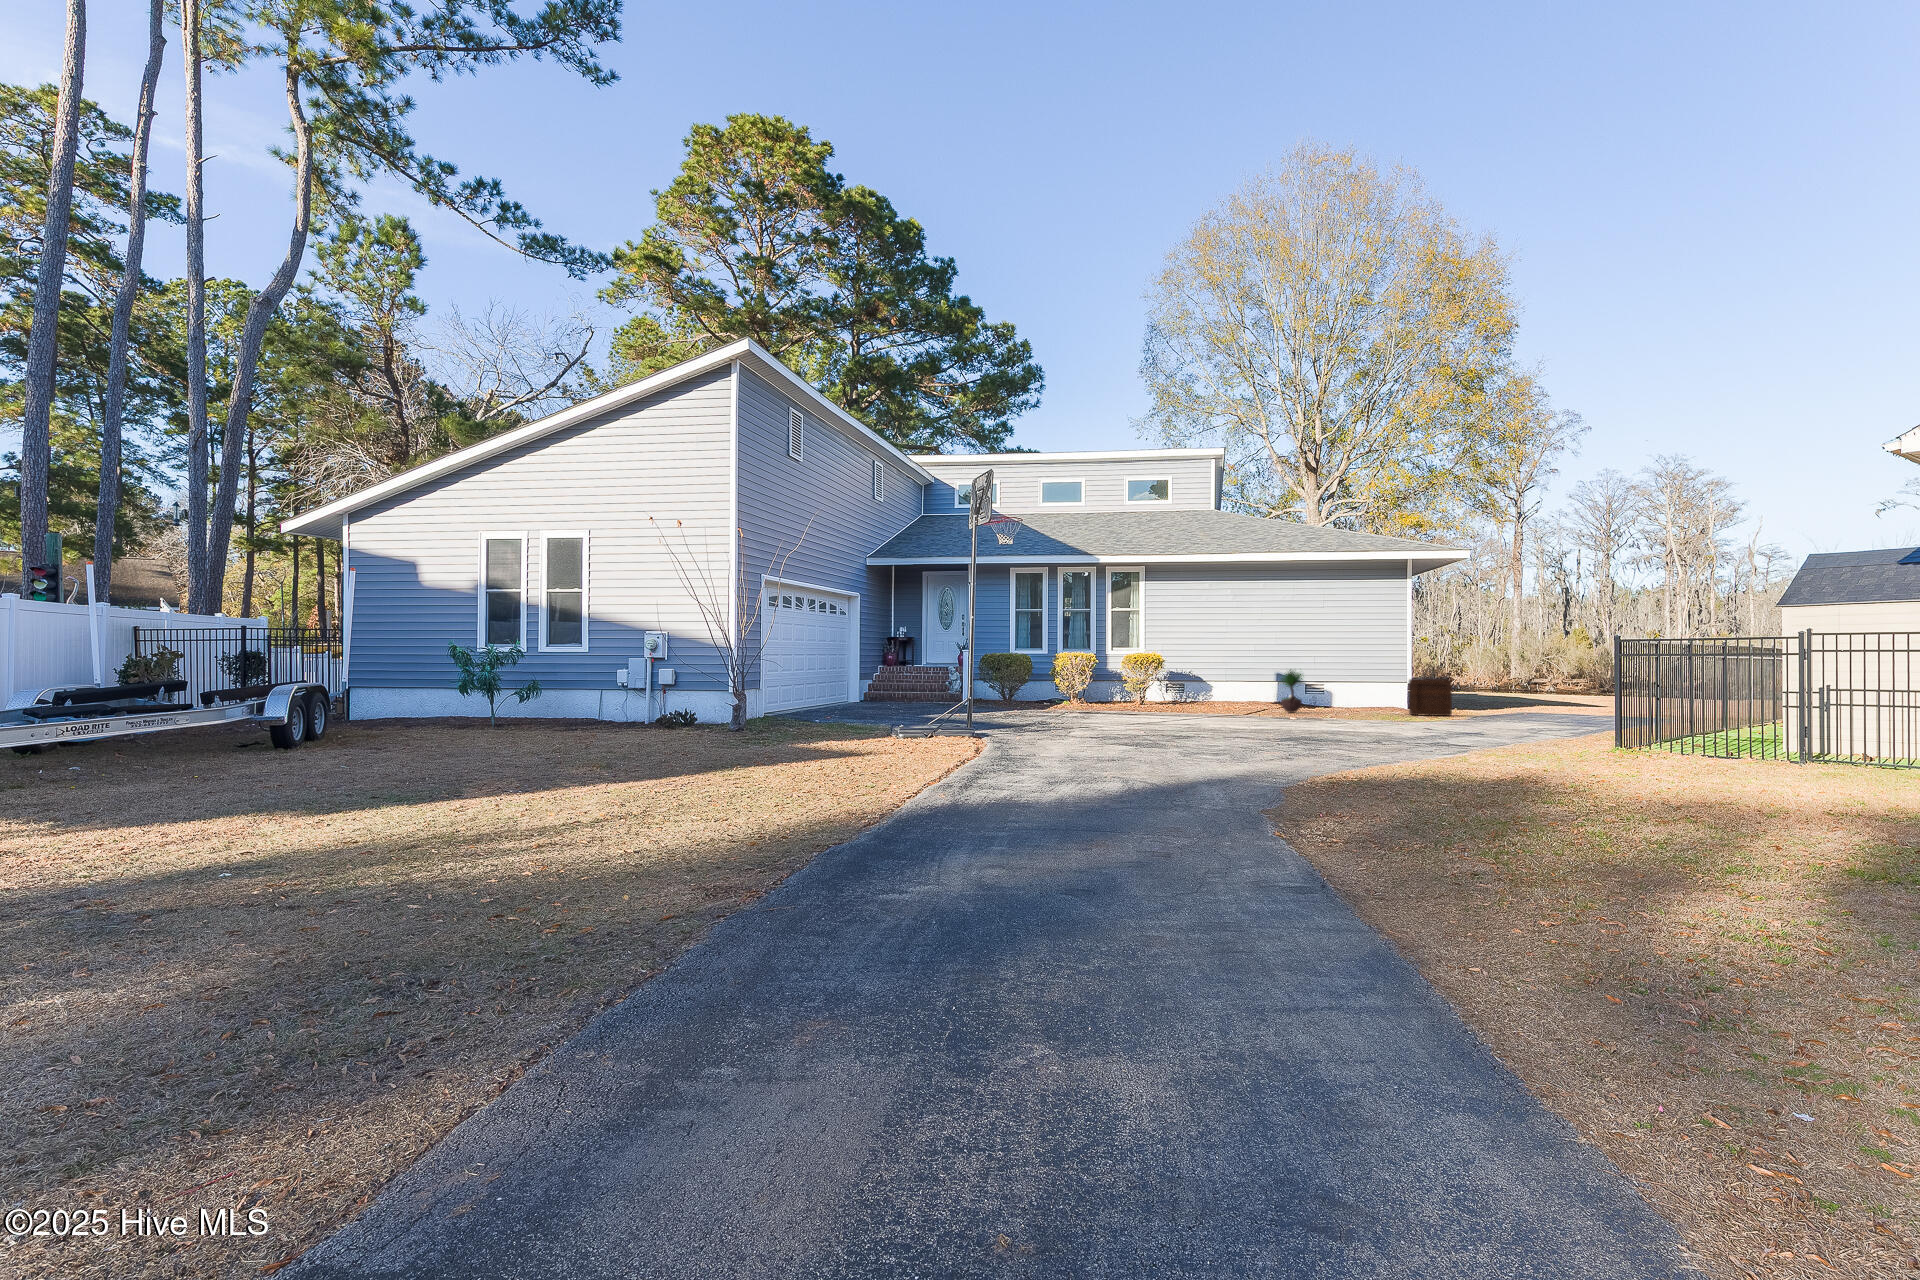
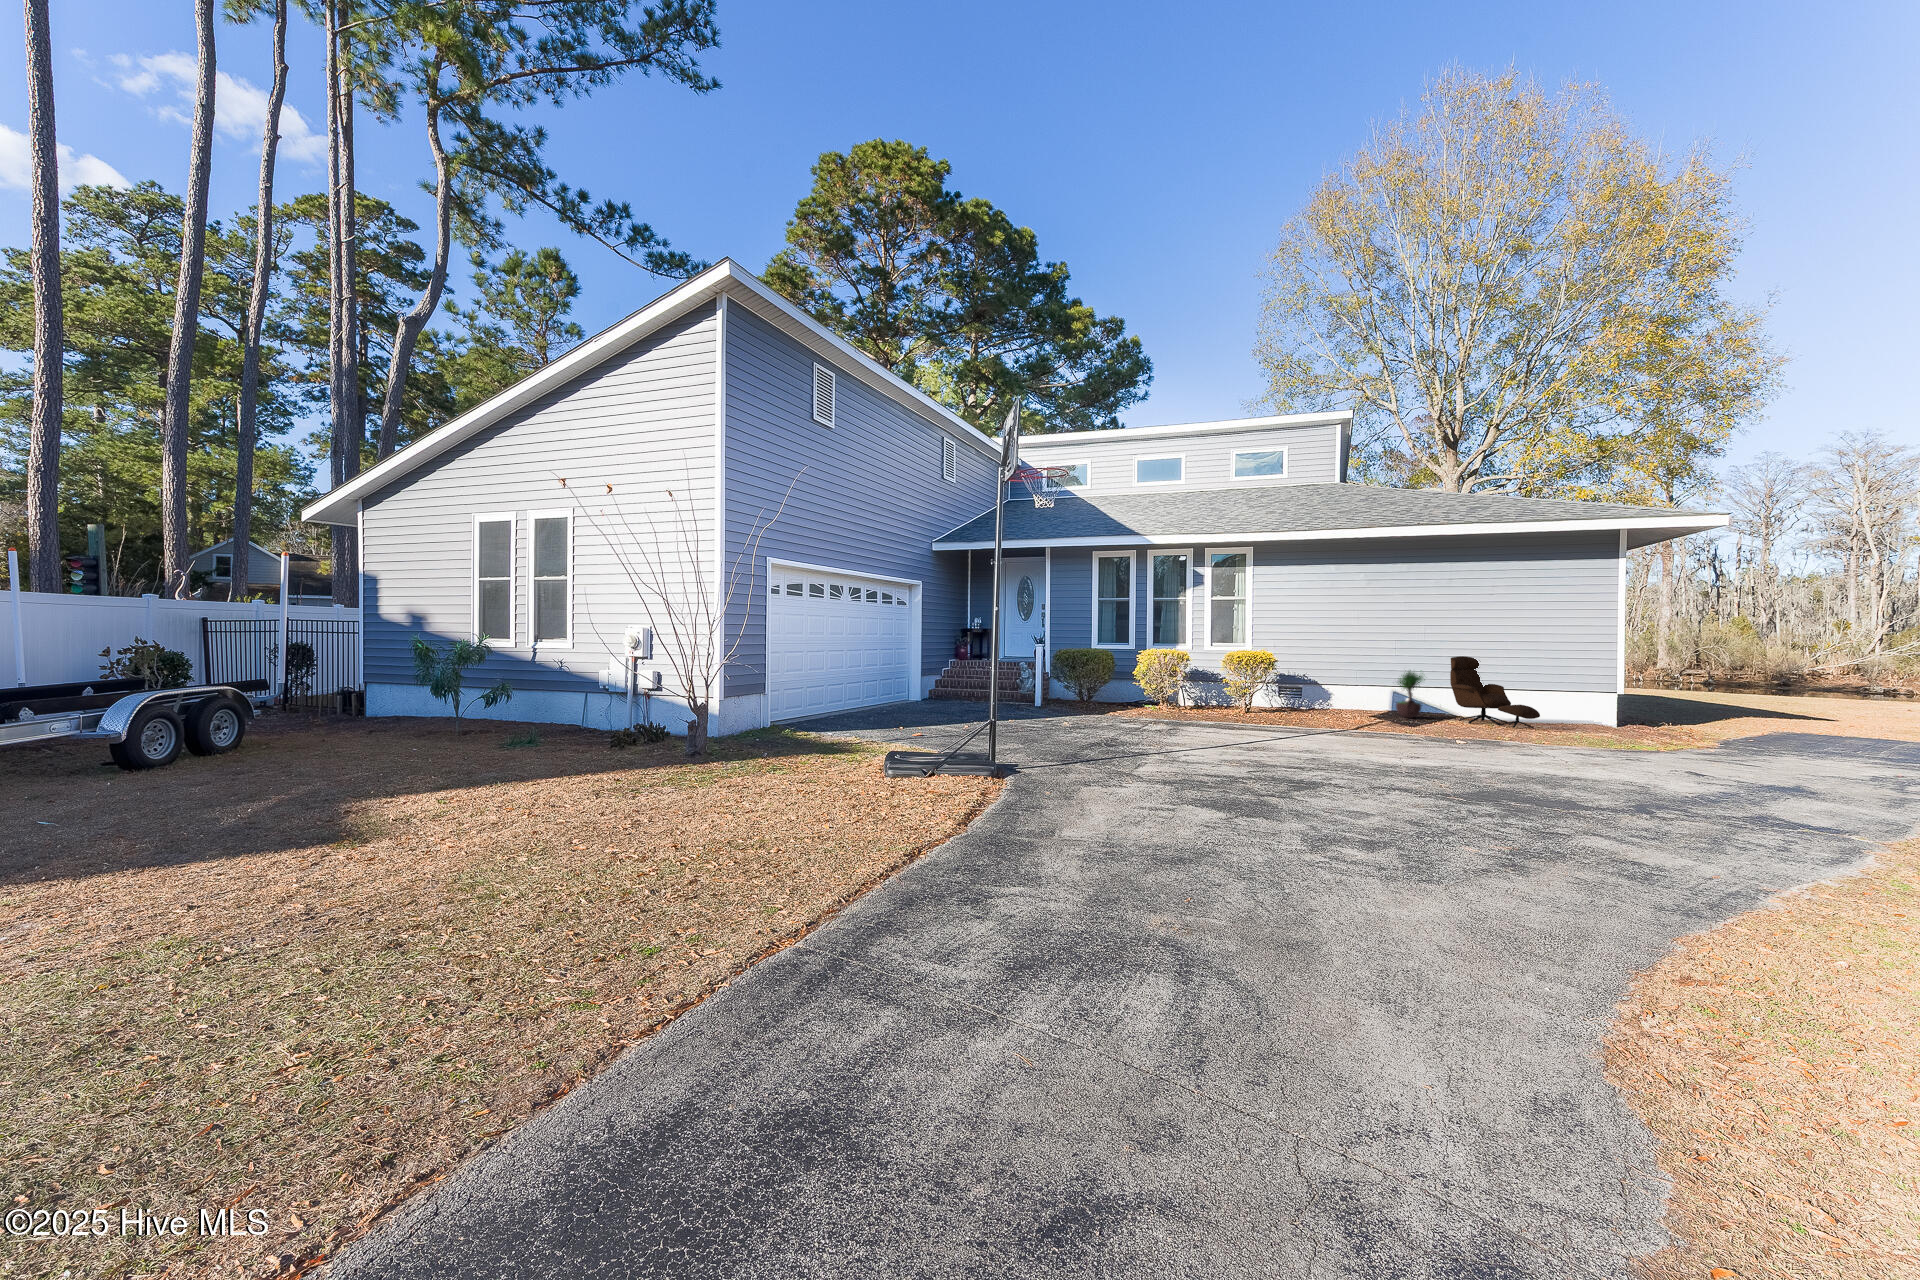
lounge chair: none [1325,657,1395,715] -> present [1450,656,1540,728]
wooden crate: present [1409,679,1452,716] -> none [1554,684,1617,731]

